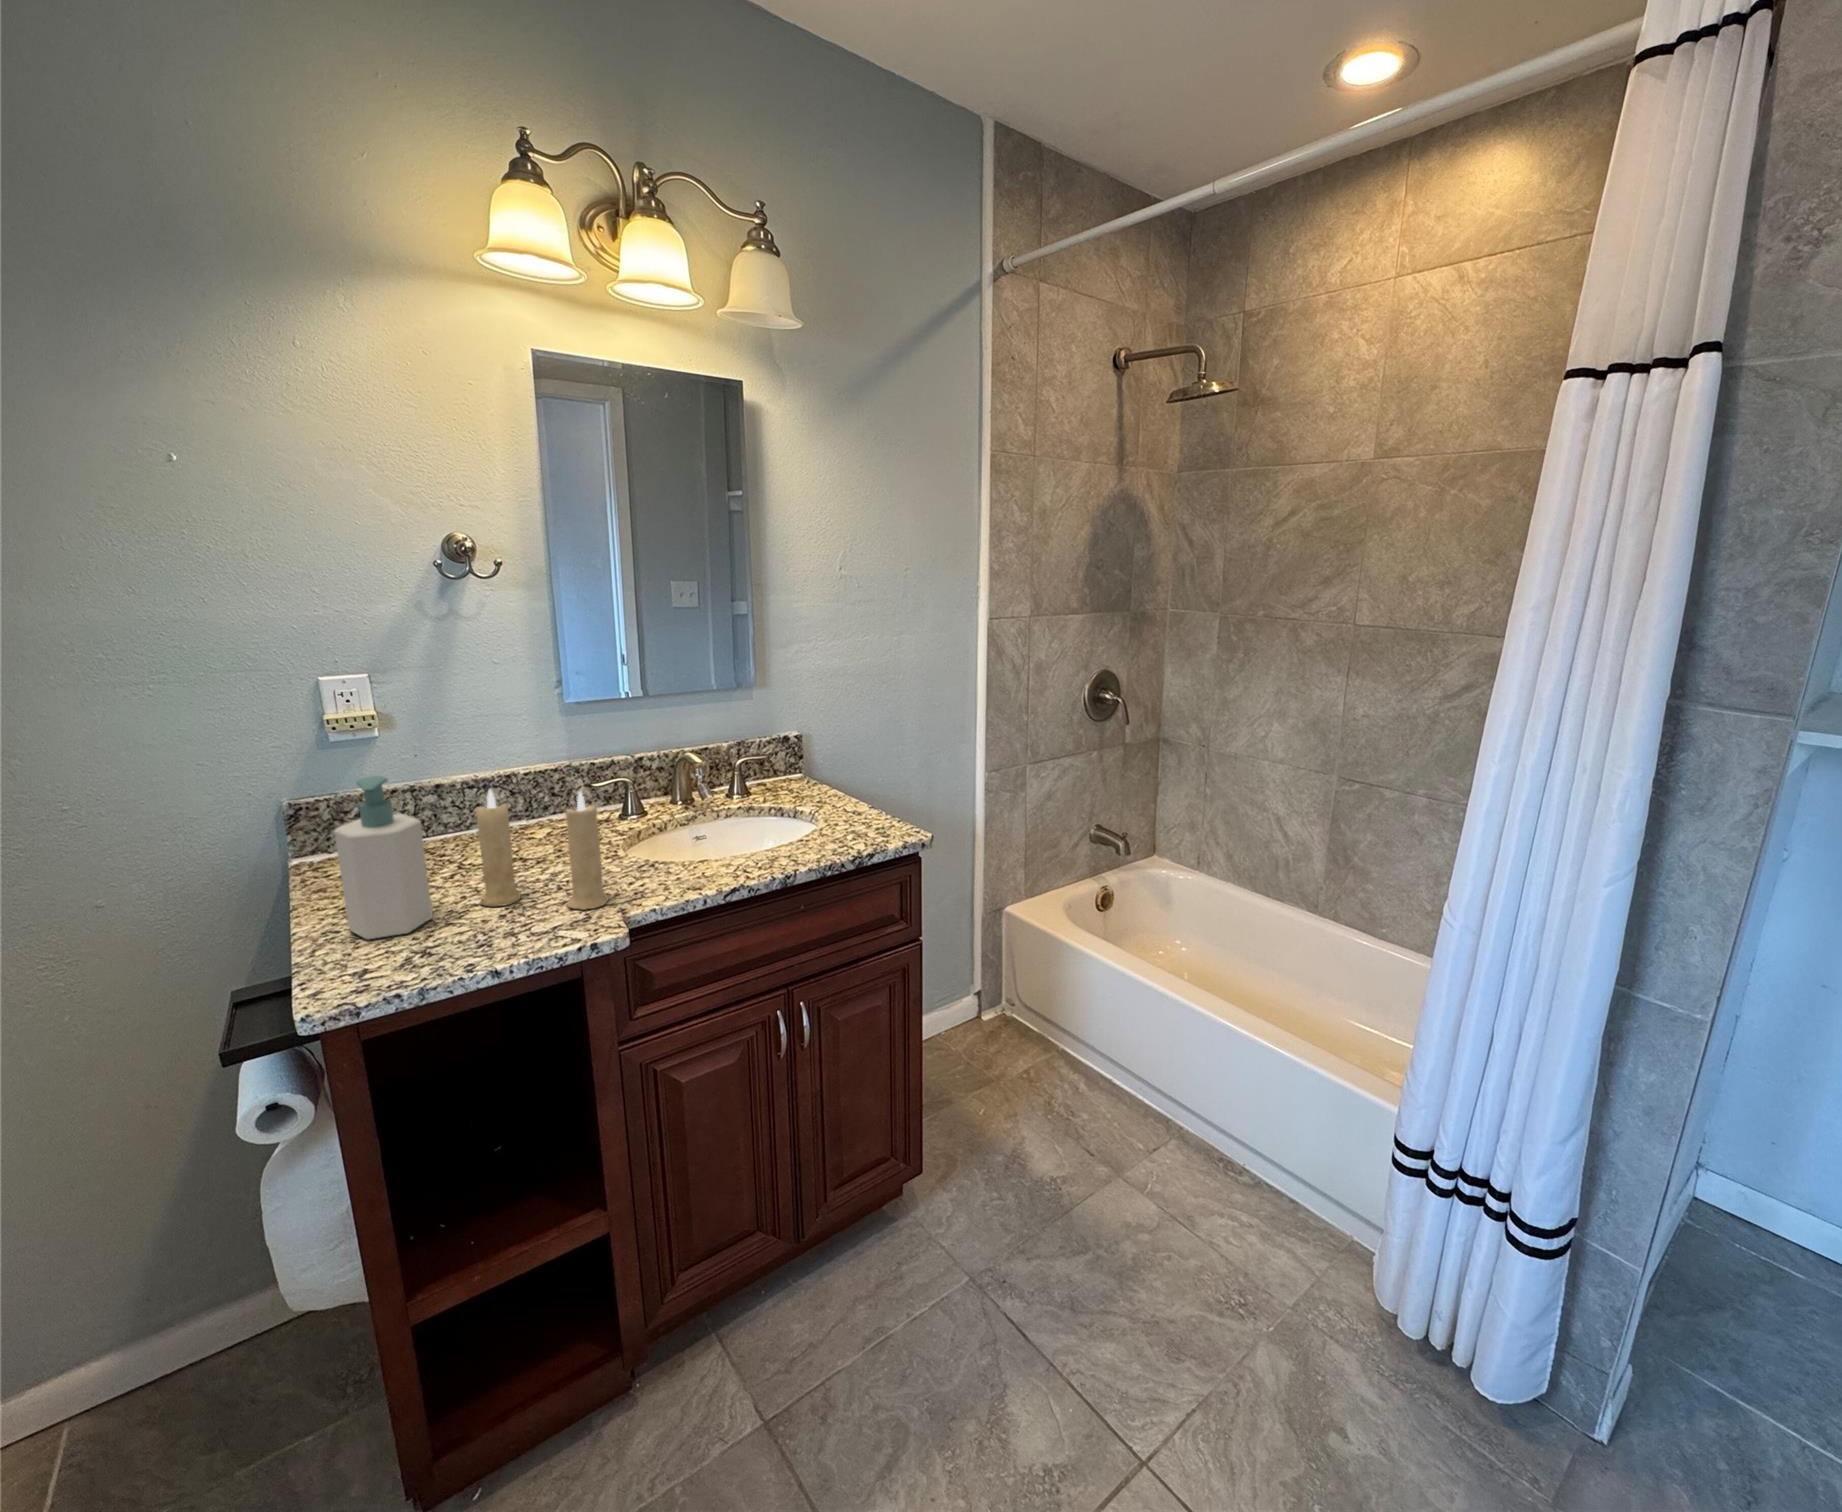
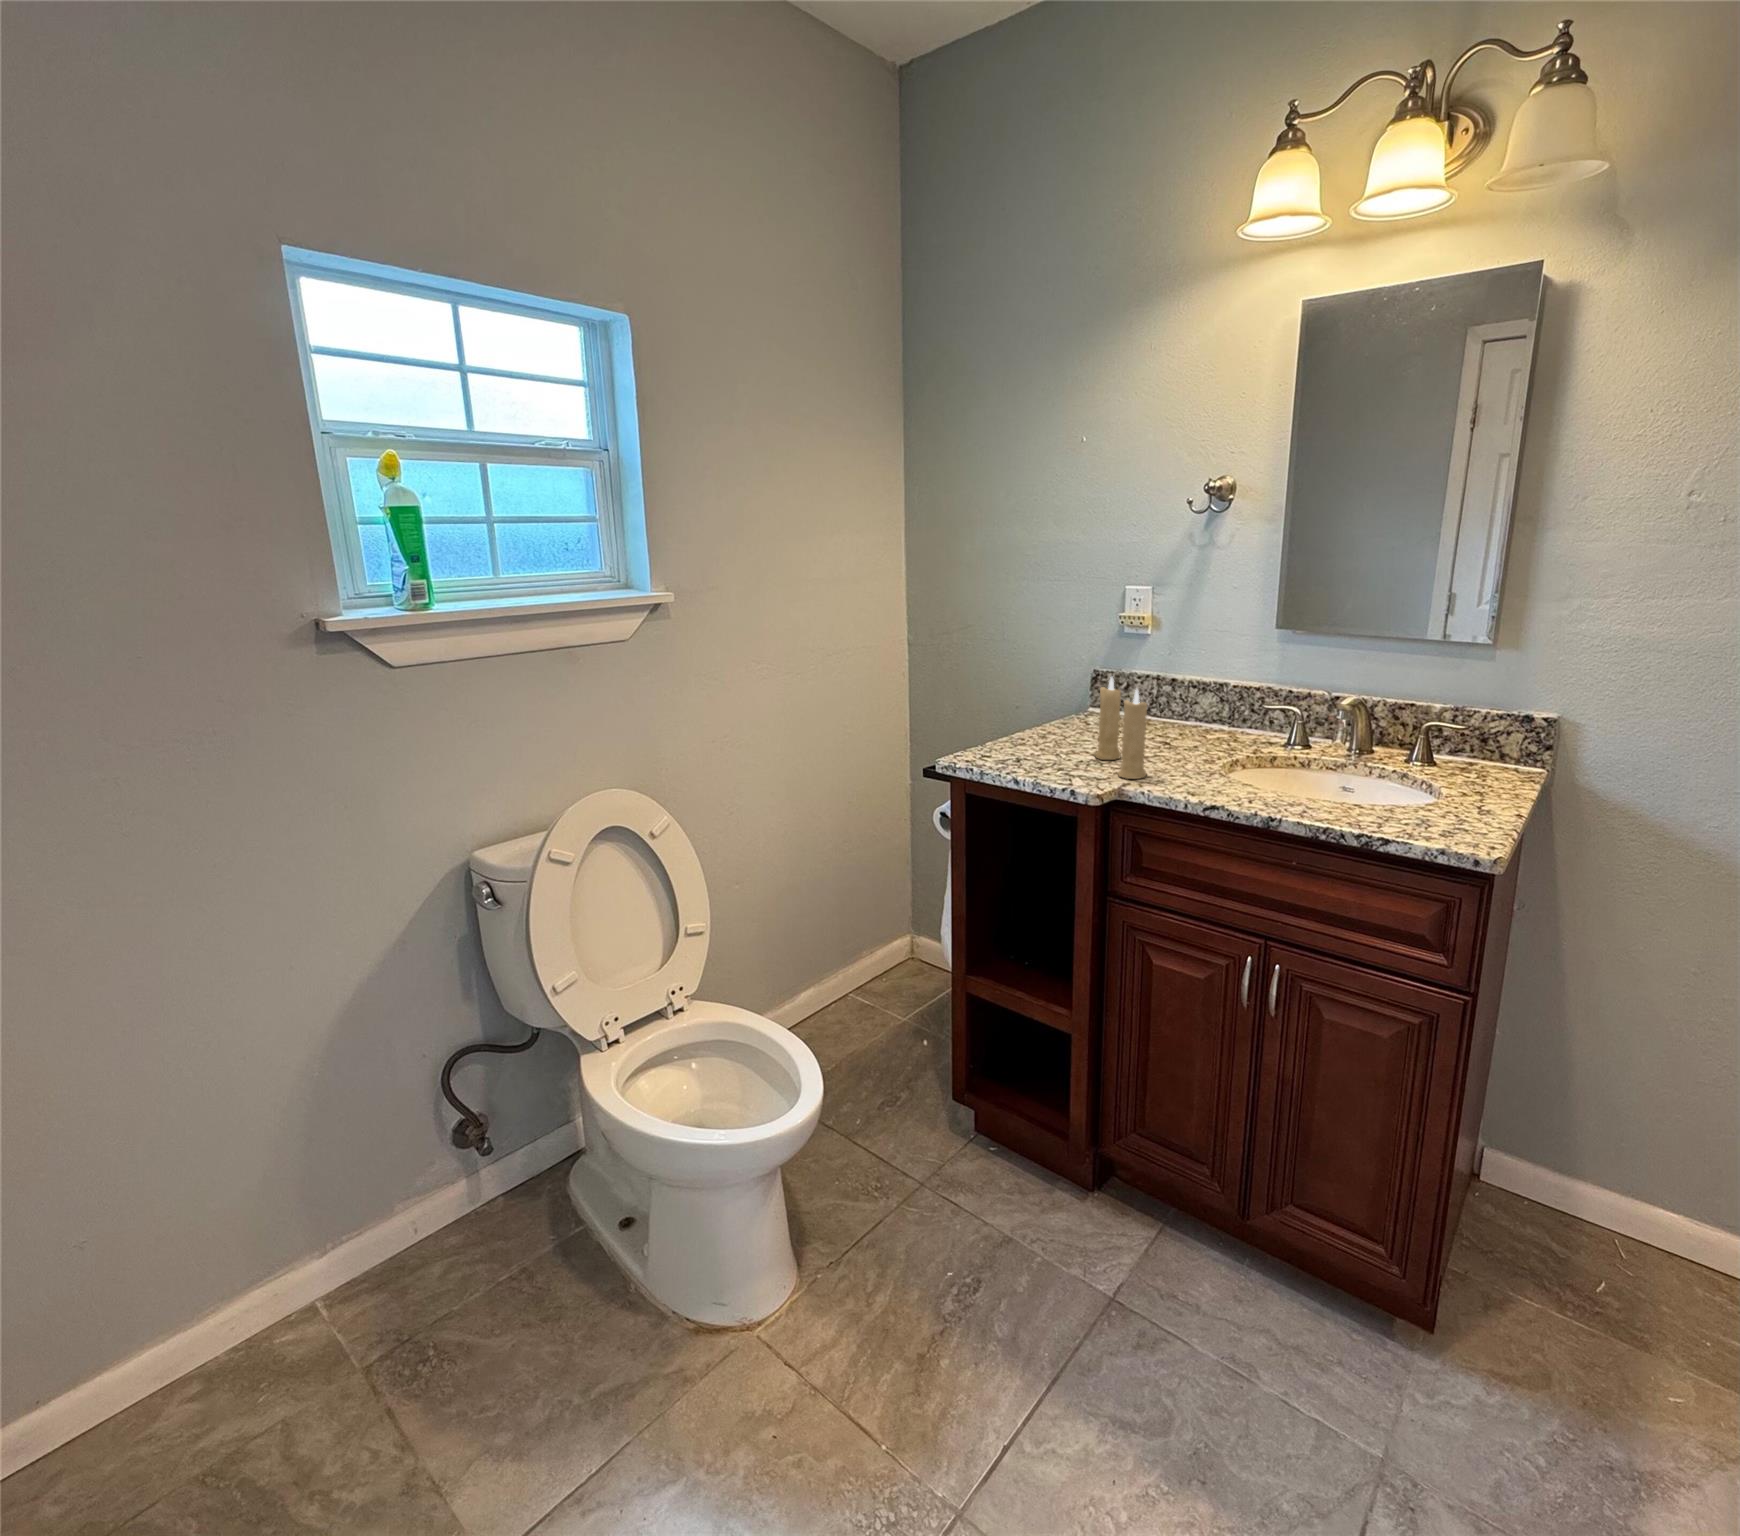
soap bottle: present [334,776,433,939] -> none [1027,651,1073,752]

